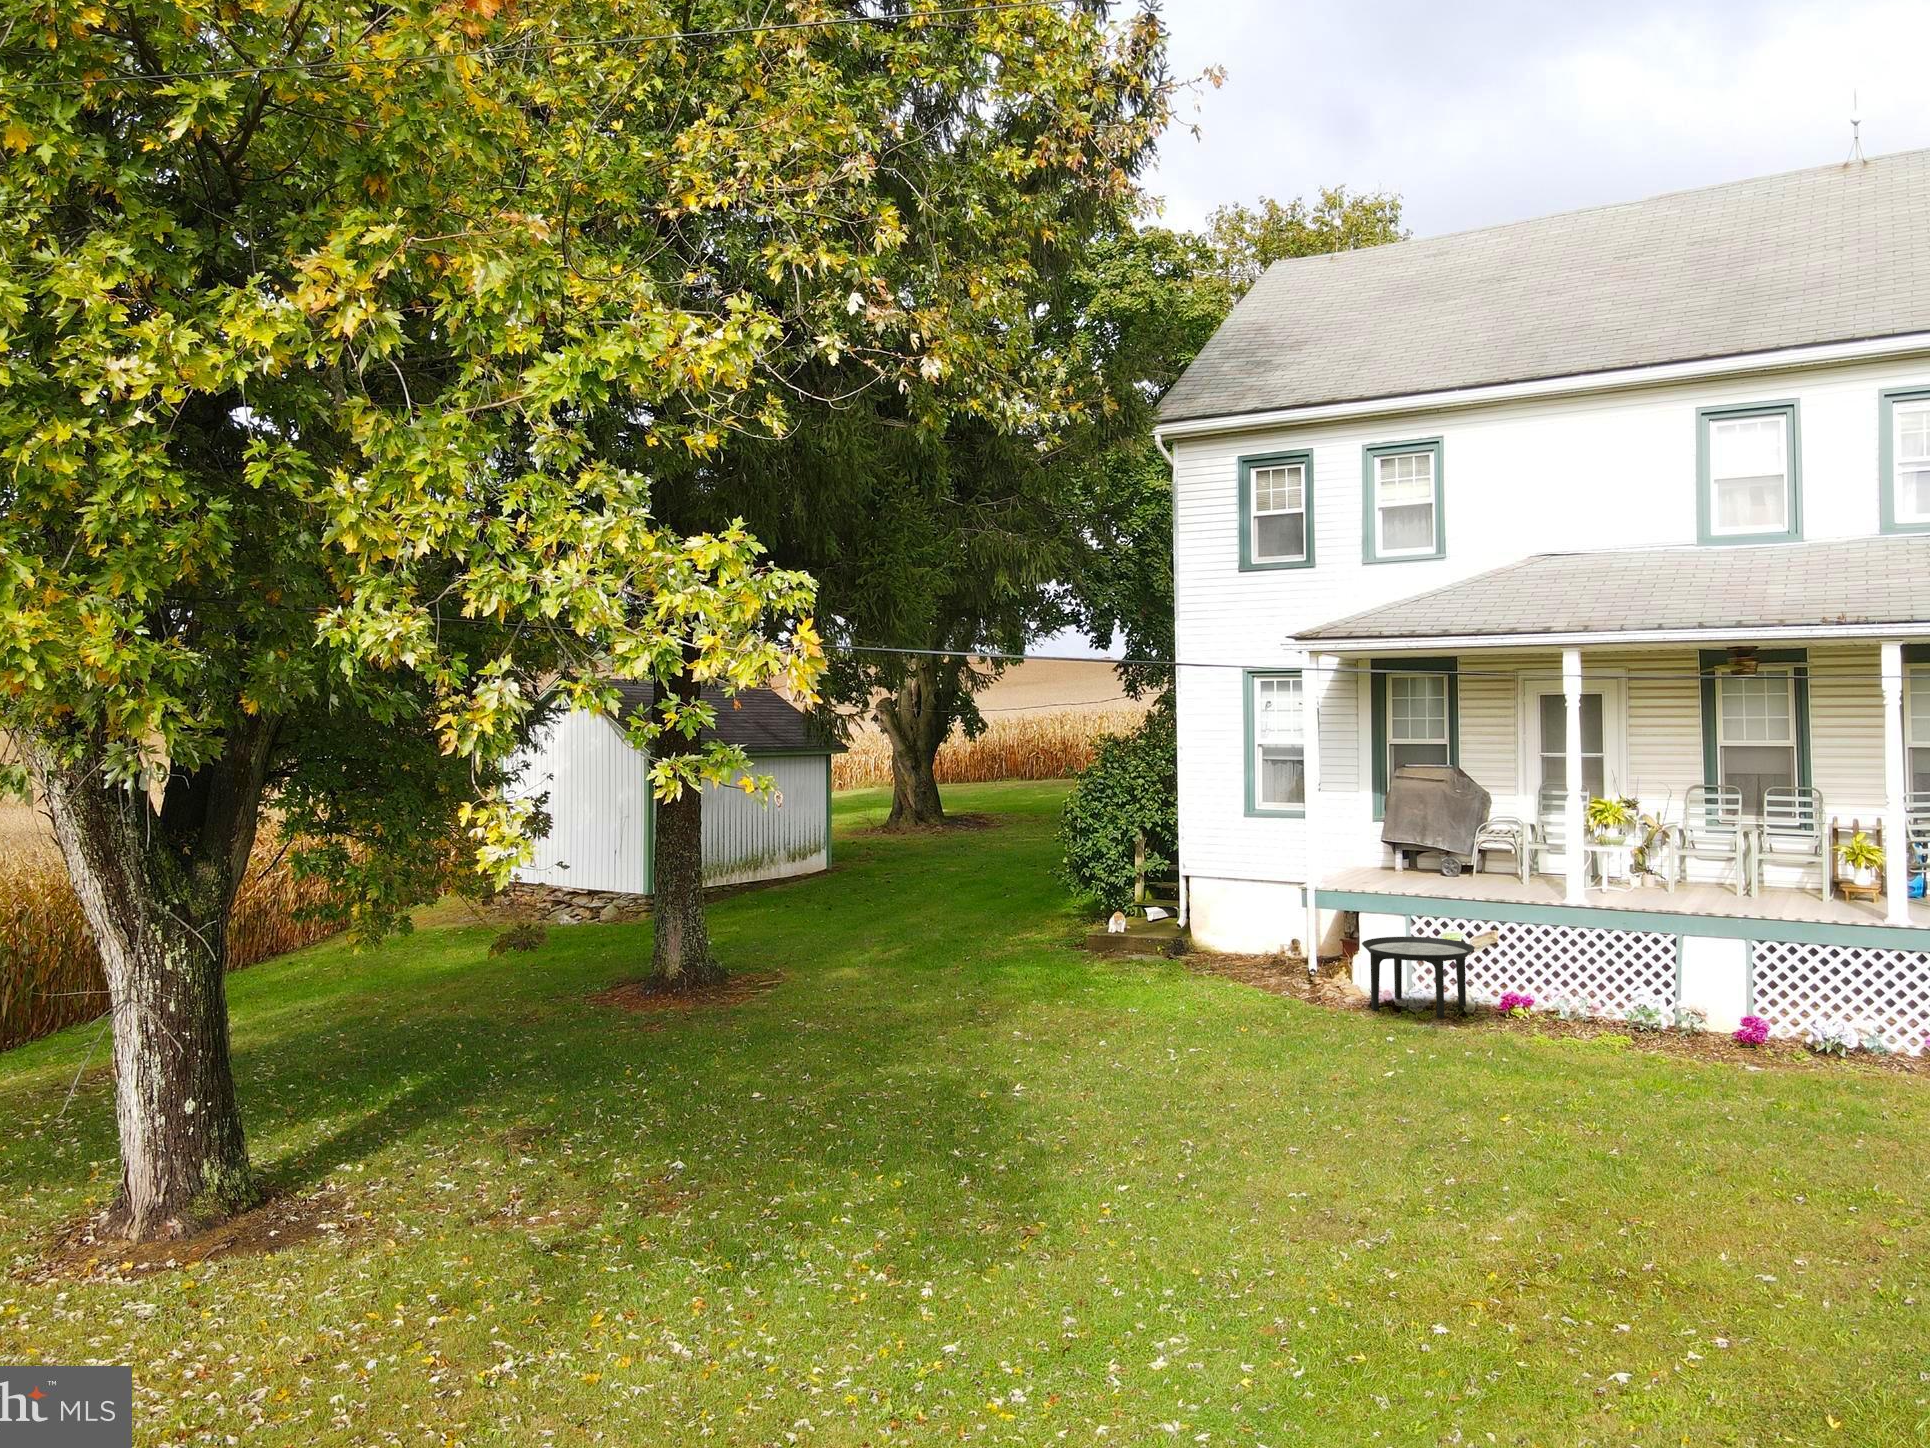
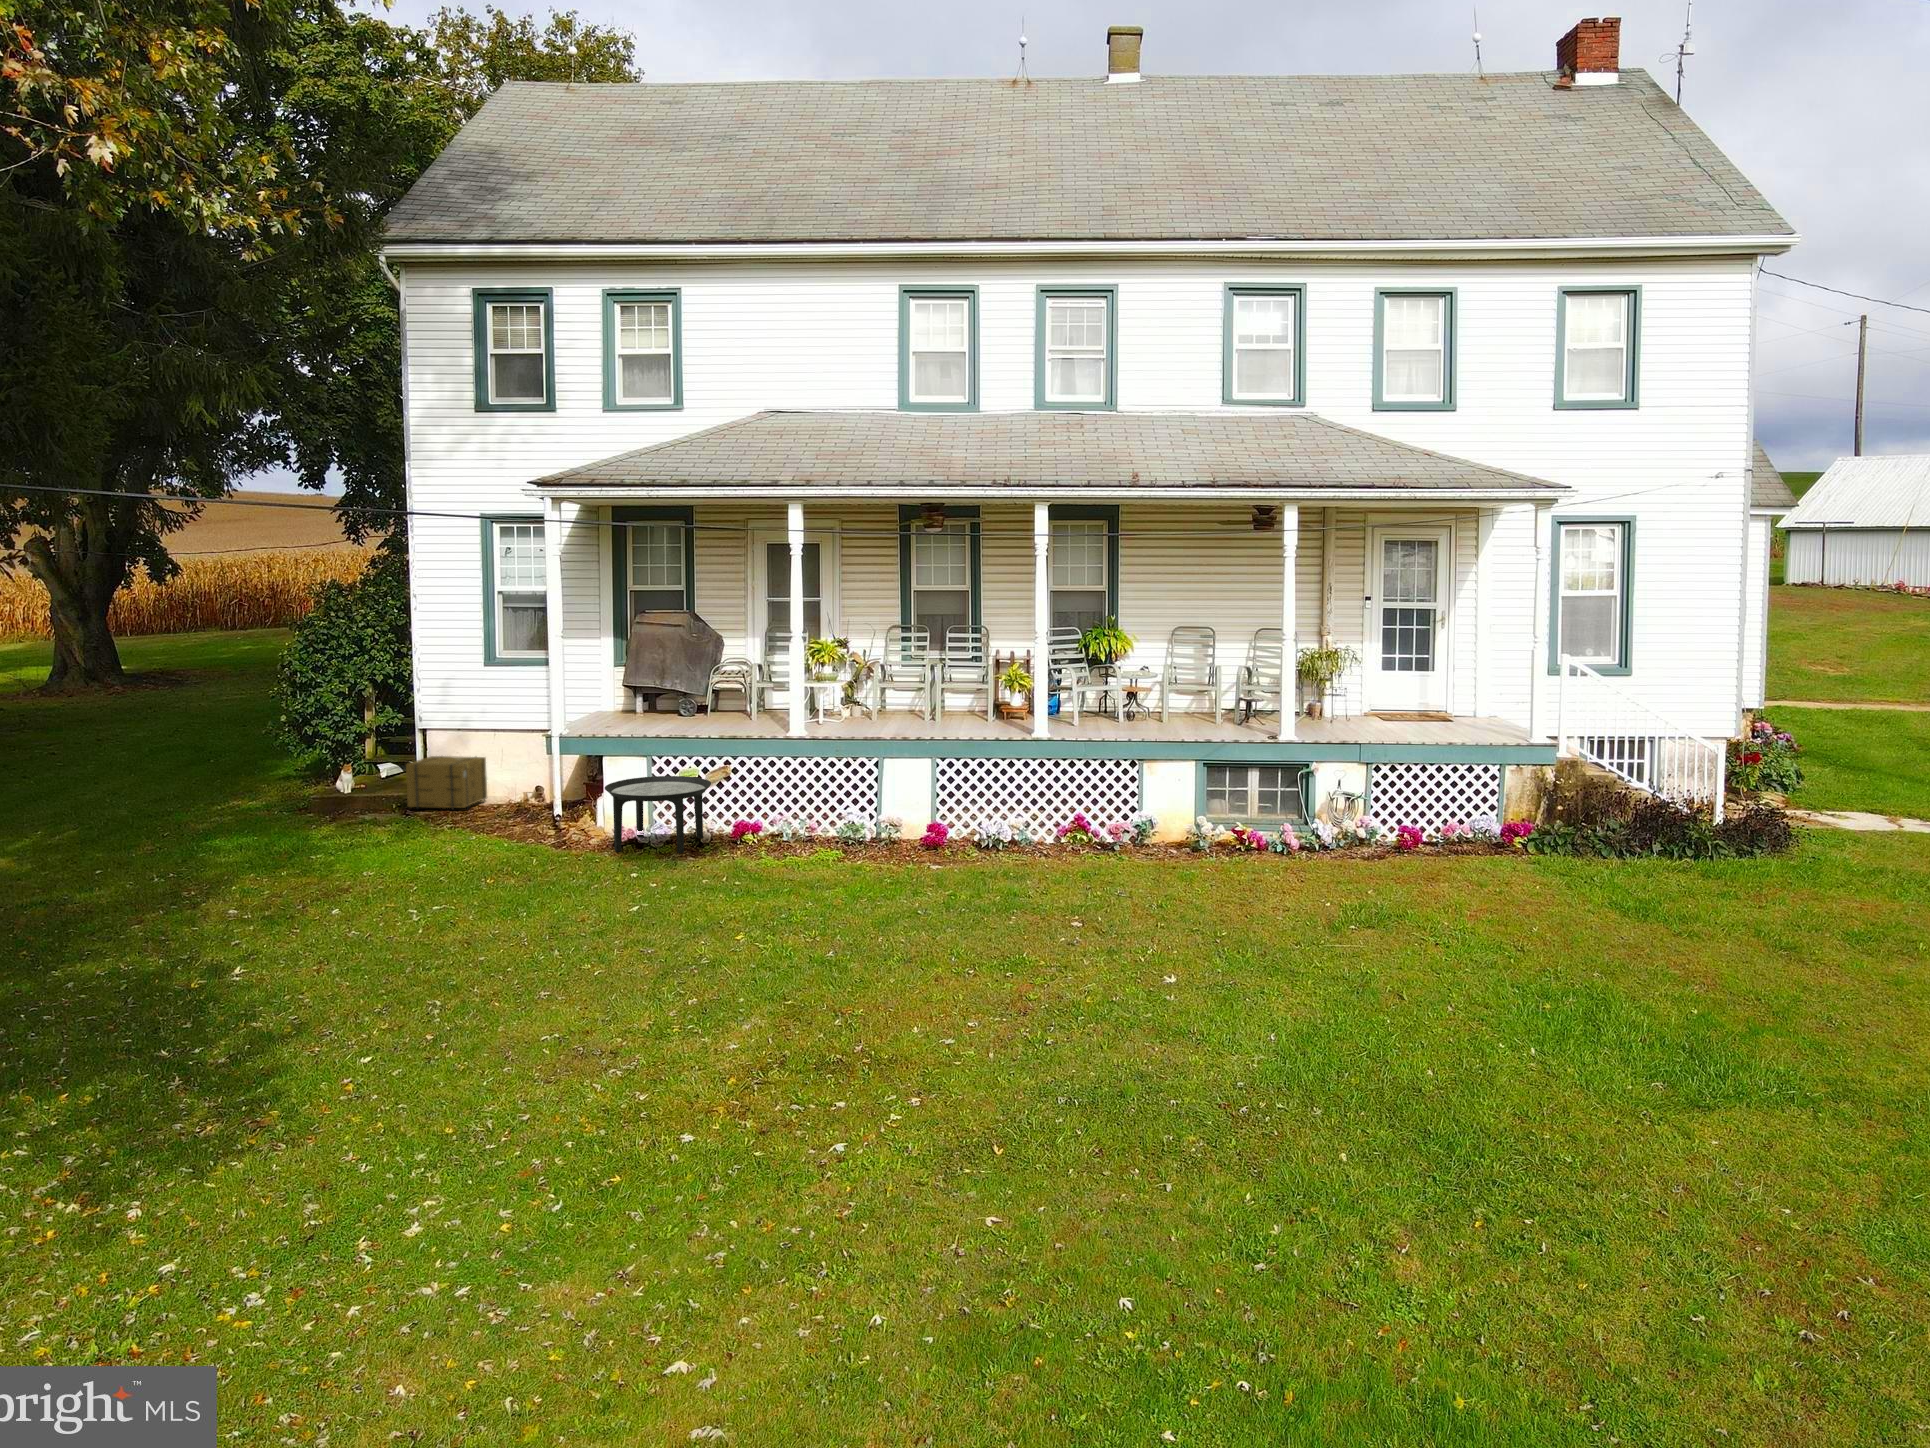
cardboard box: none [1174,903,1247,958] -> present [406,756,487,809]

